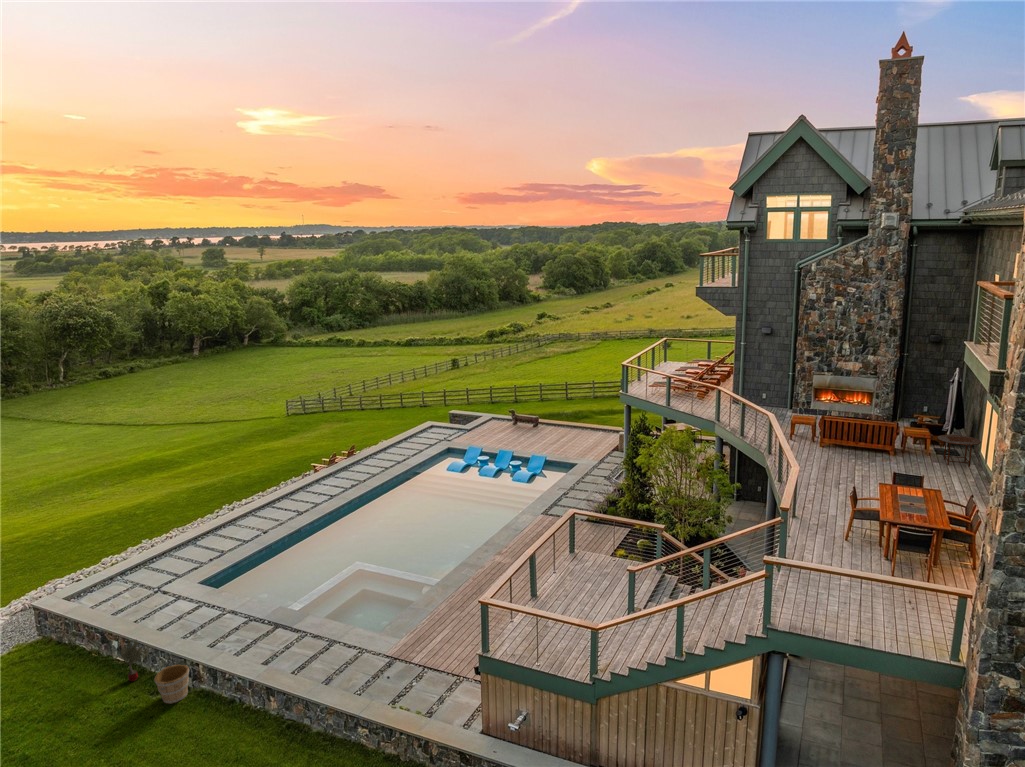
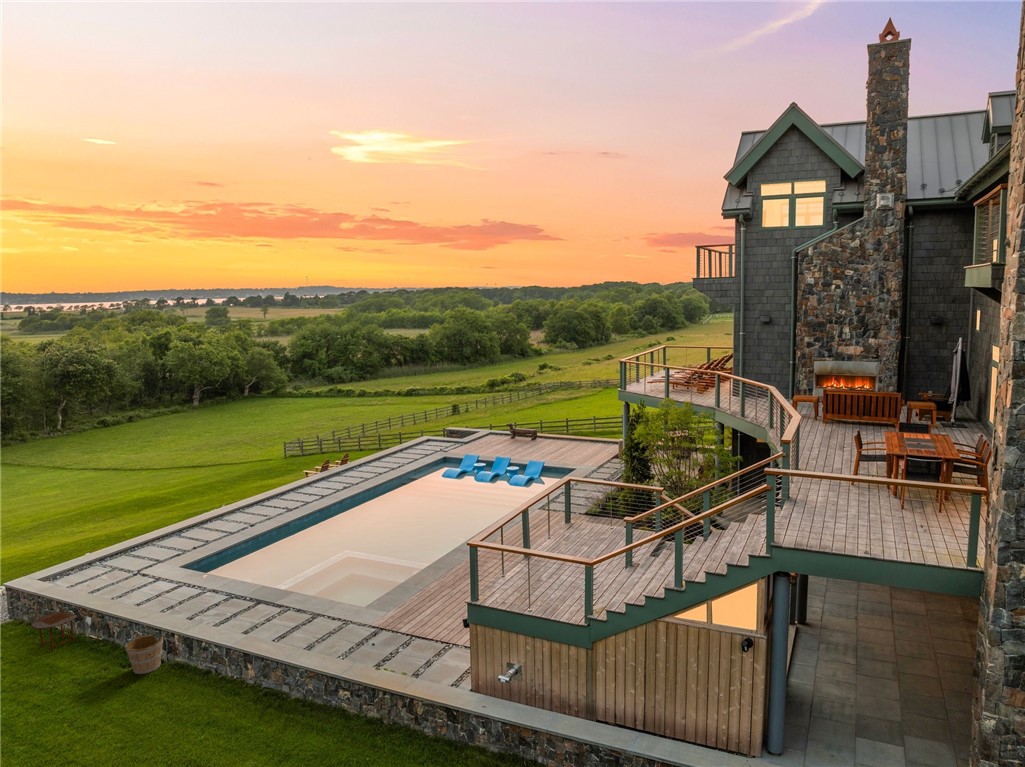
side table: present [937,435,981,467] -> present [31,612,78,651]
potted tree: present [121,640,148,681] -> none [92,609,122,655]

